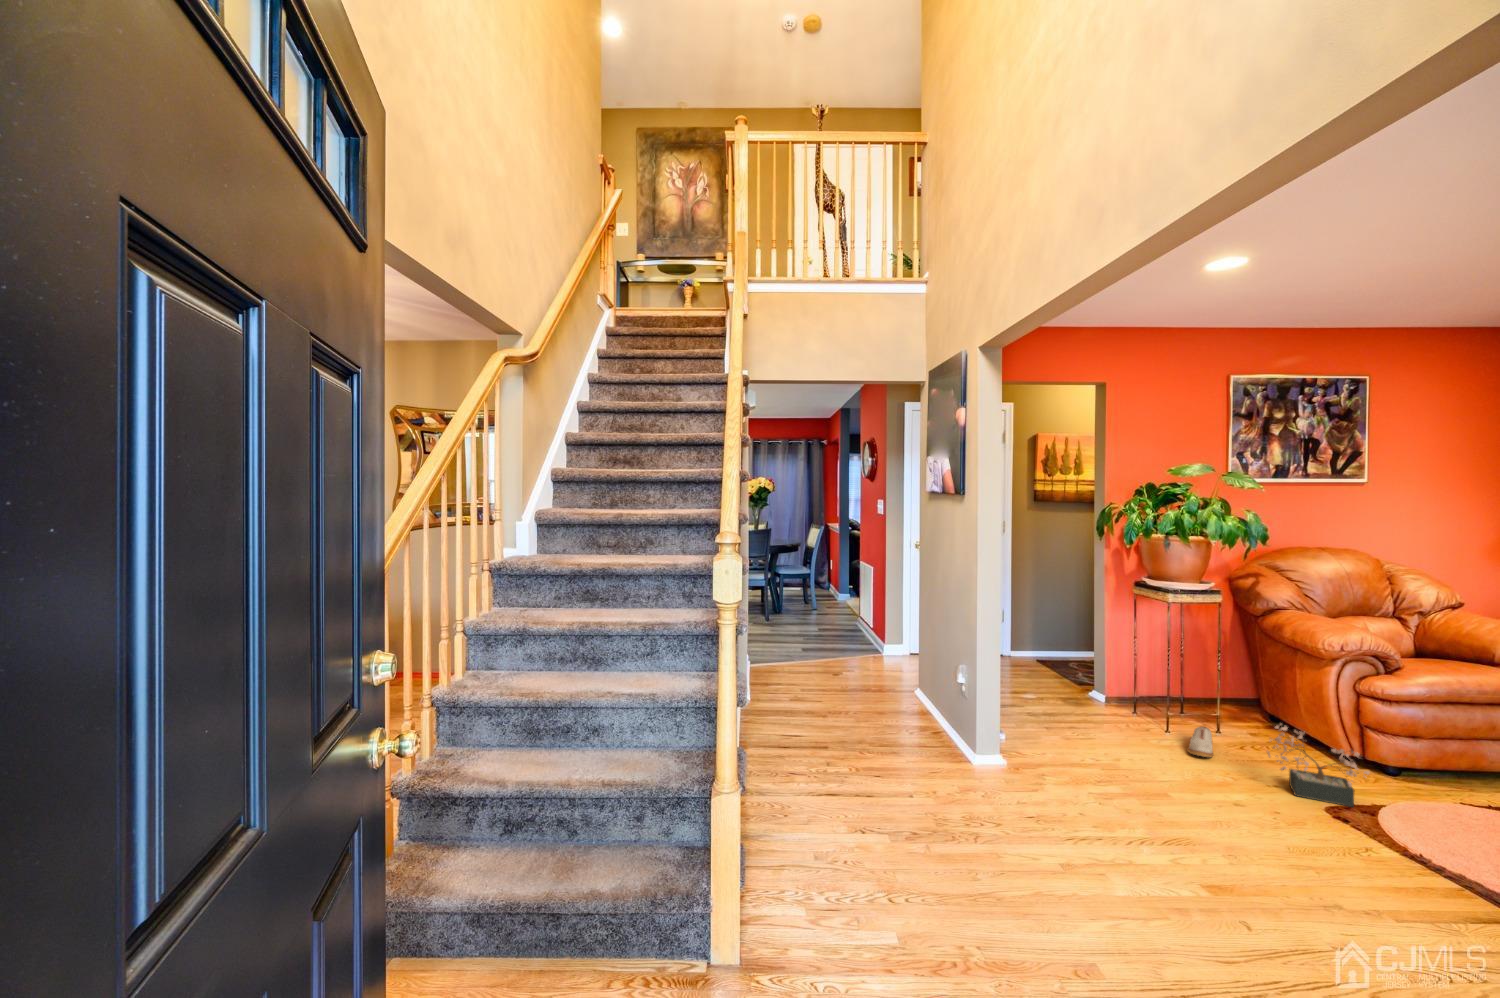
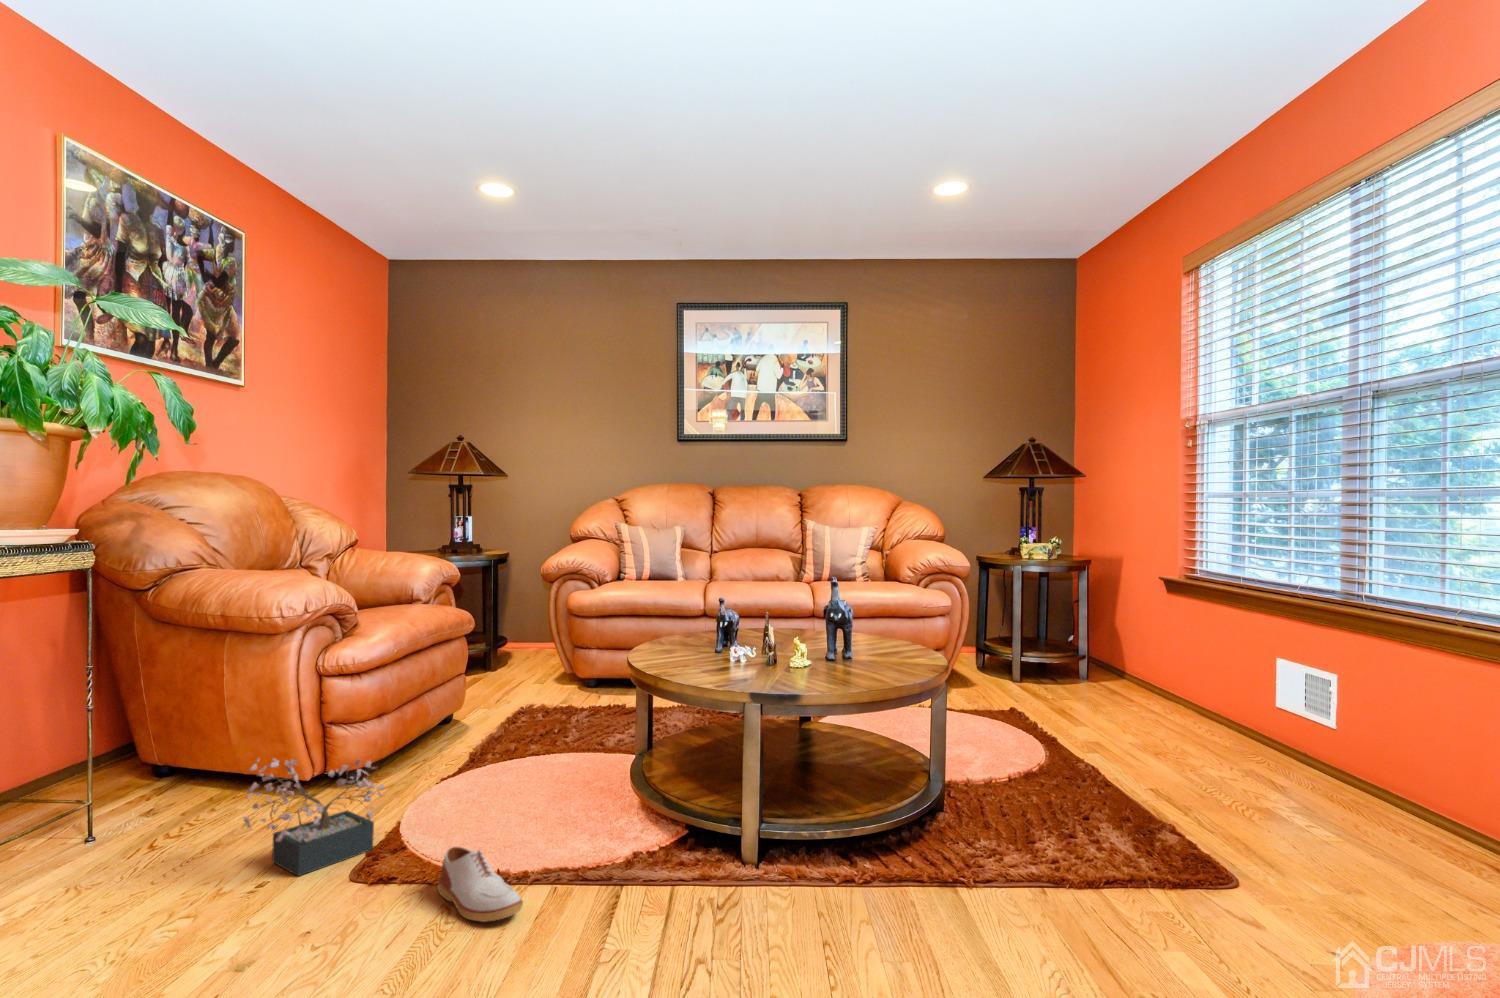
shoe: present [1188,726,1214,757] -> present [438,847,523,922]

